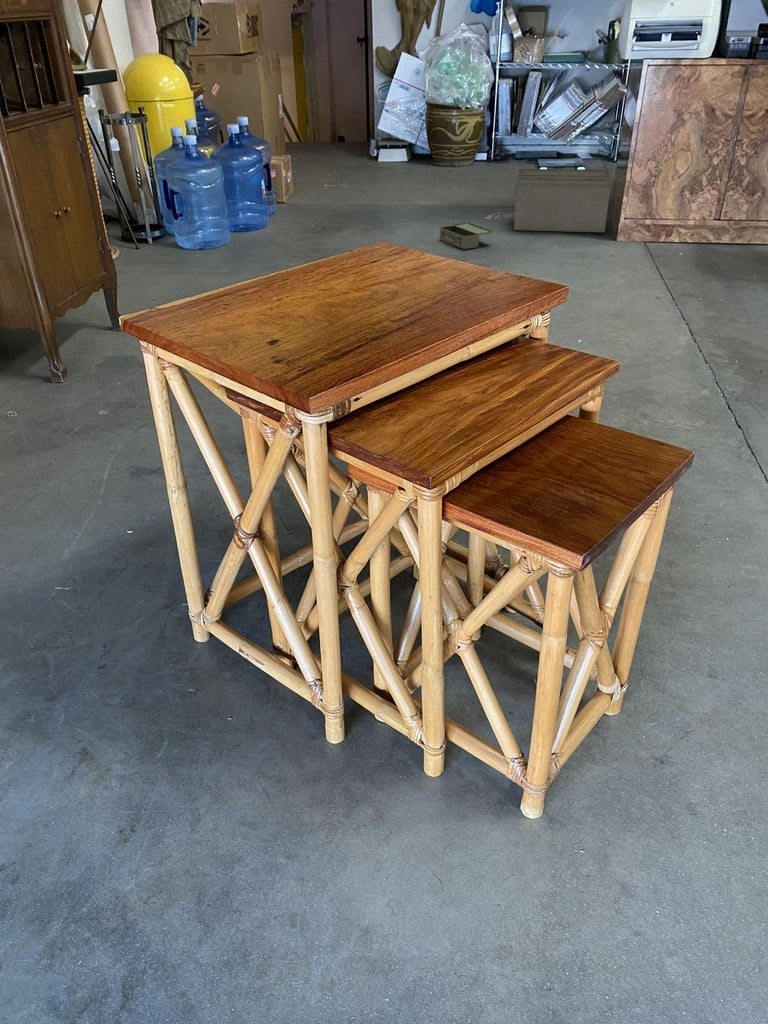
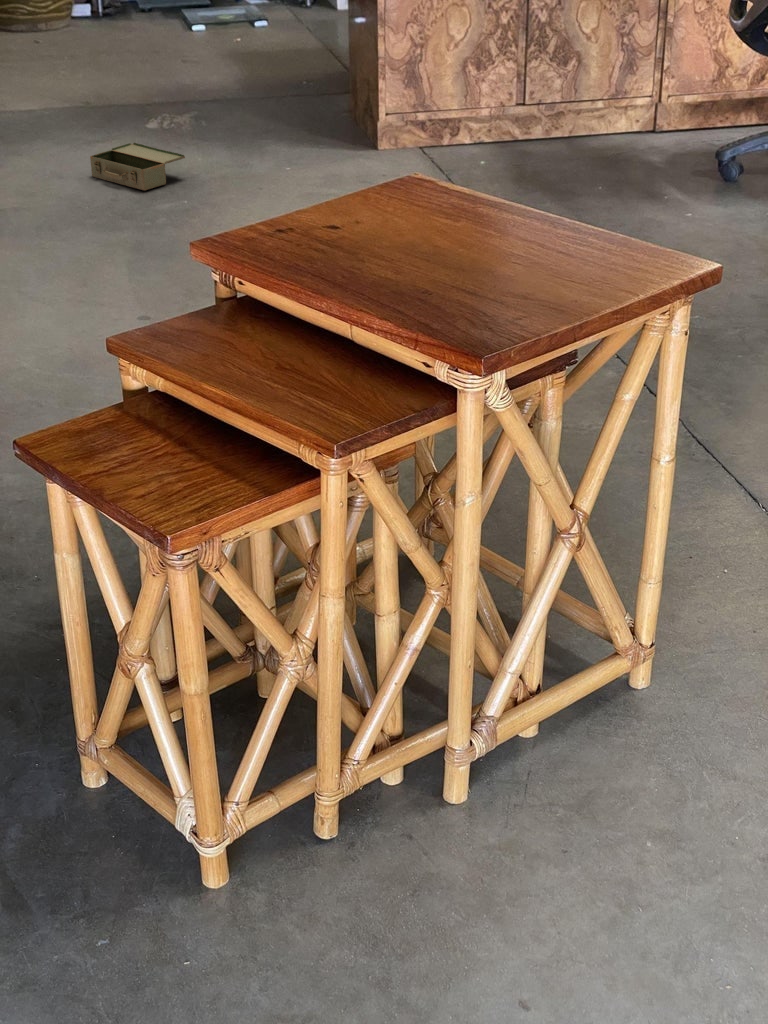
storage bin: present [514,169,612,232] -> none [194,37,355,146]

